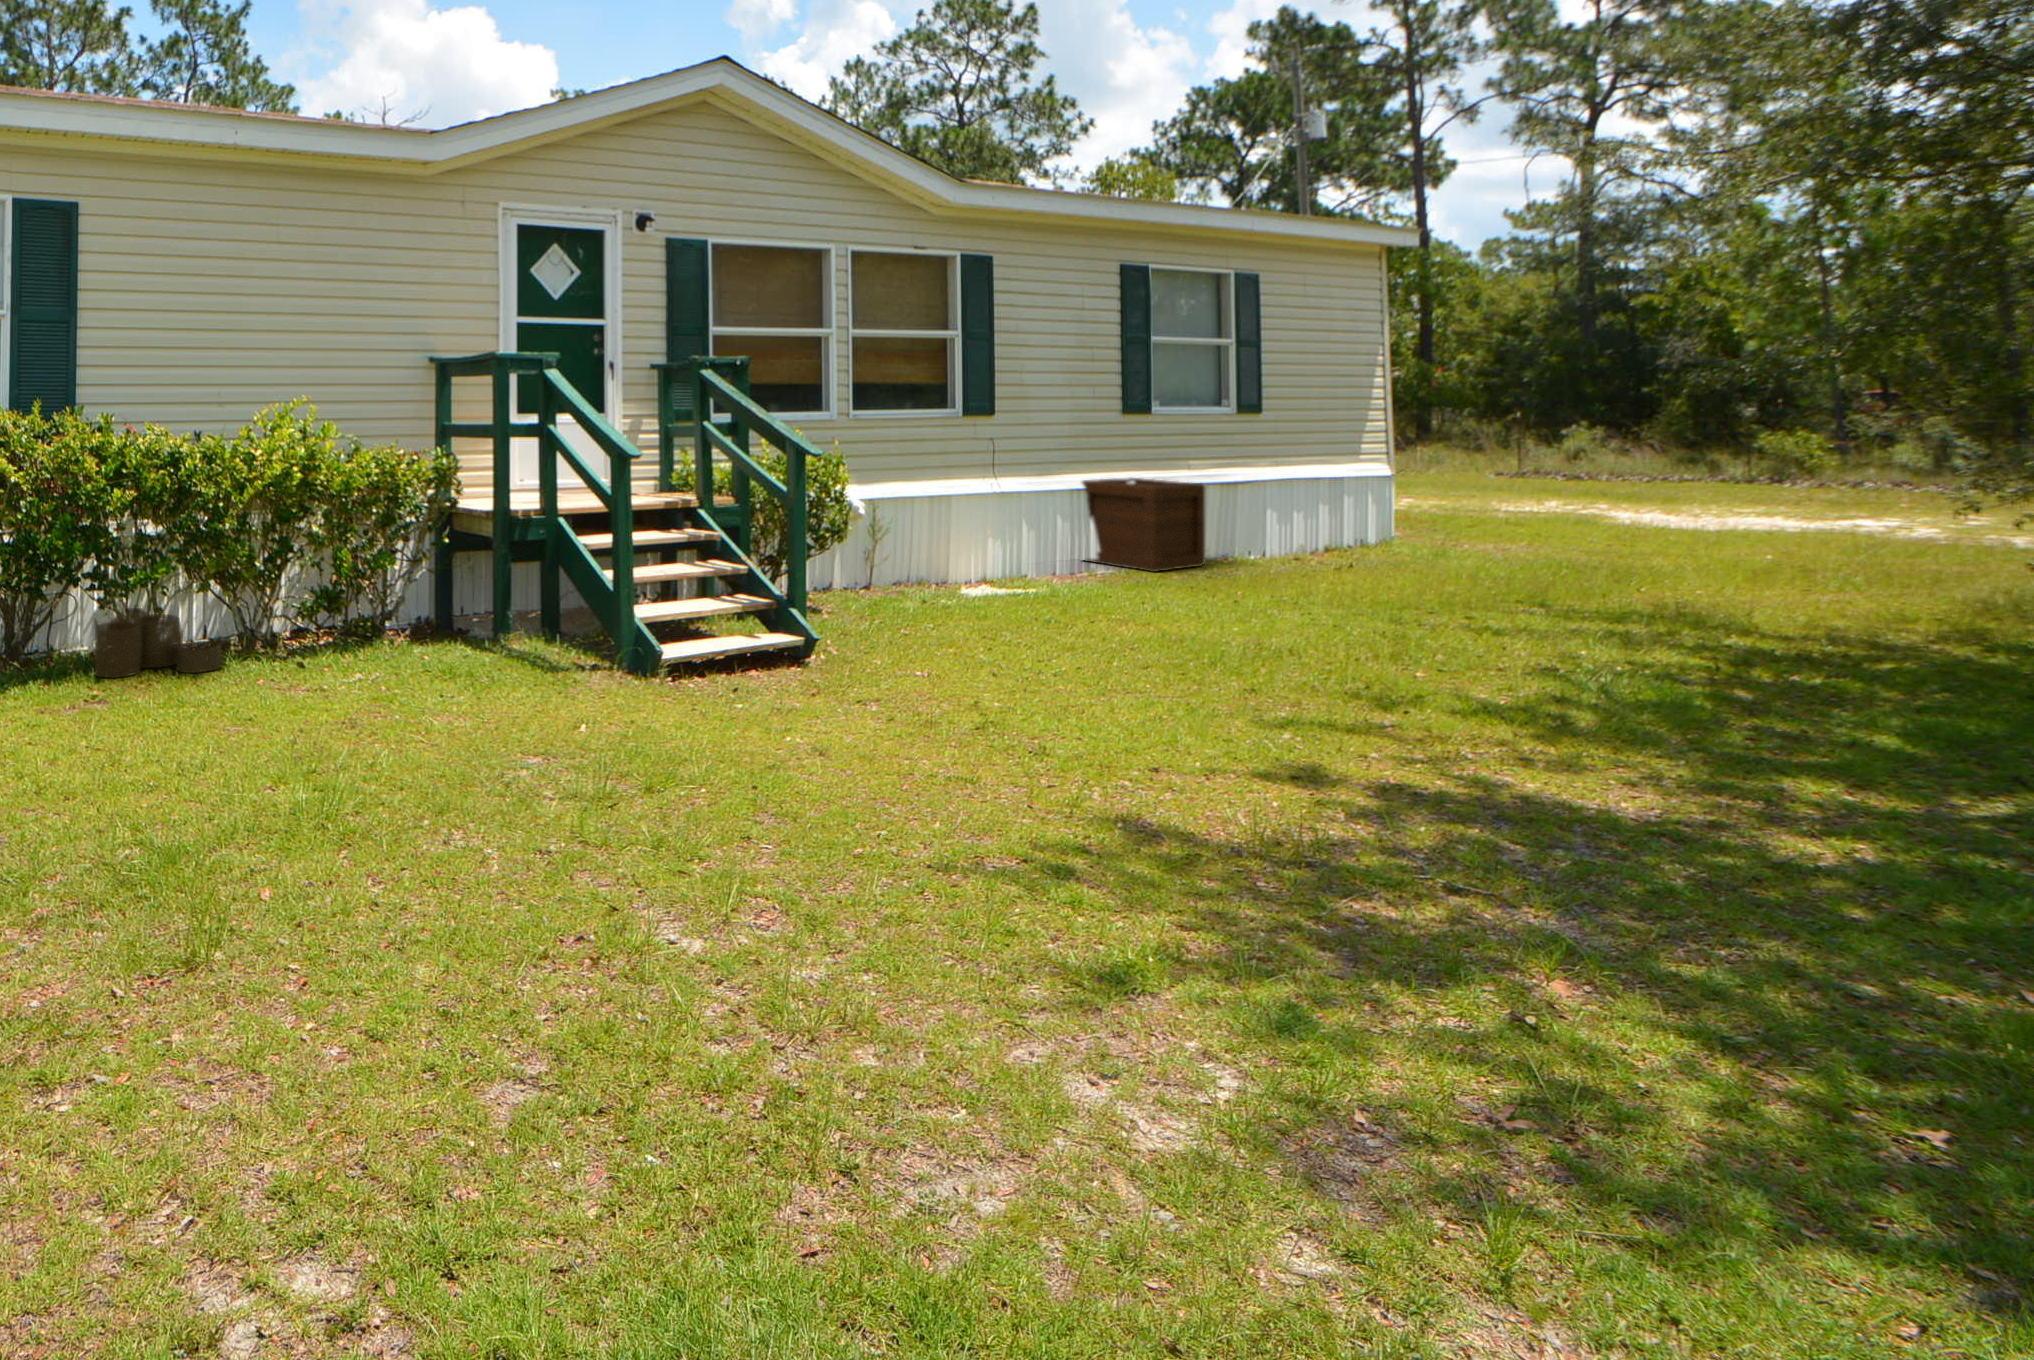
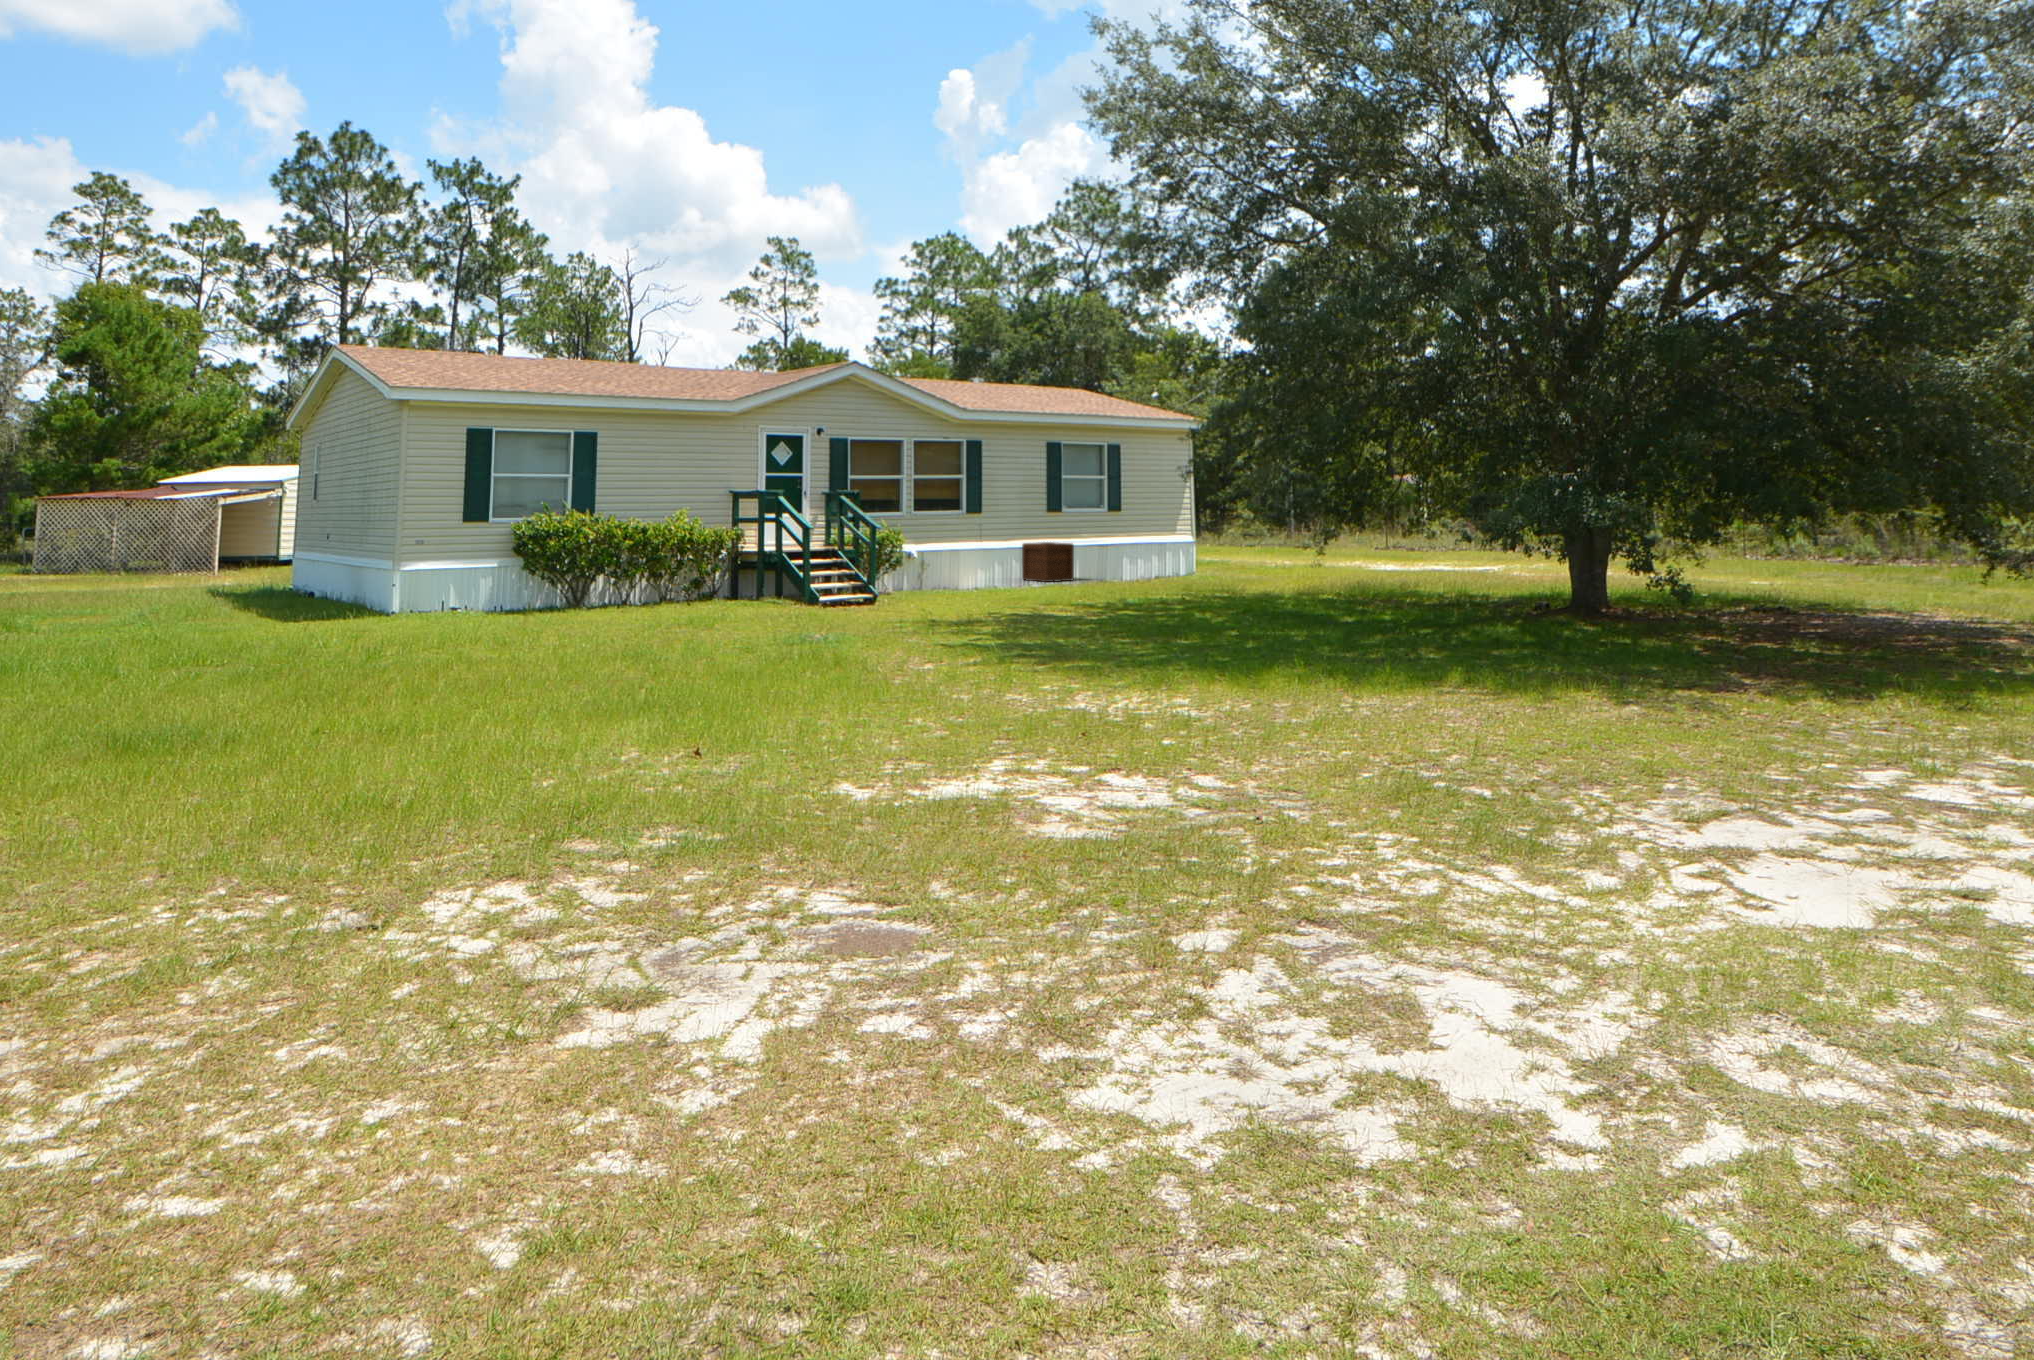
woven basket: present [95,605,221,678] -> none [618,585,665,606]

